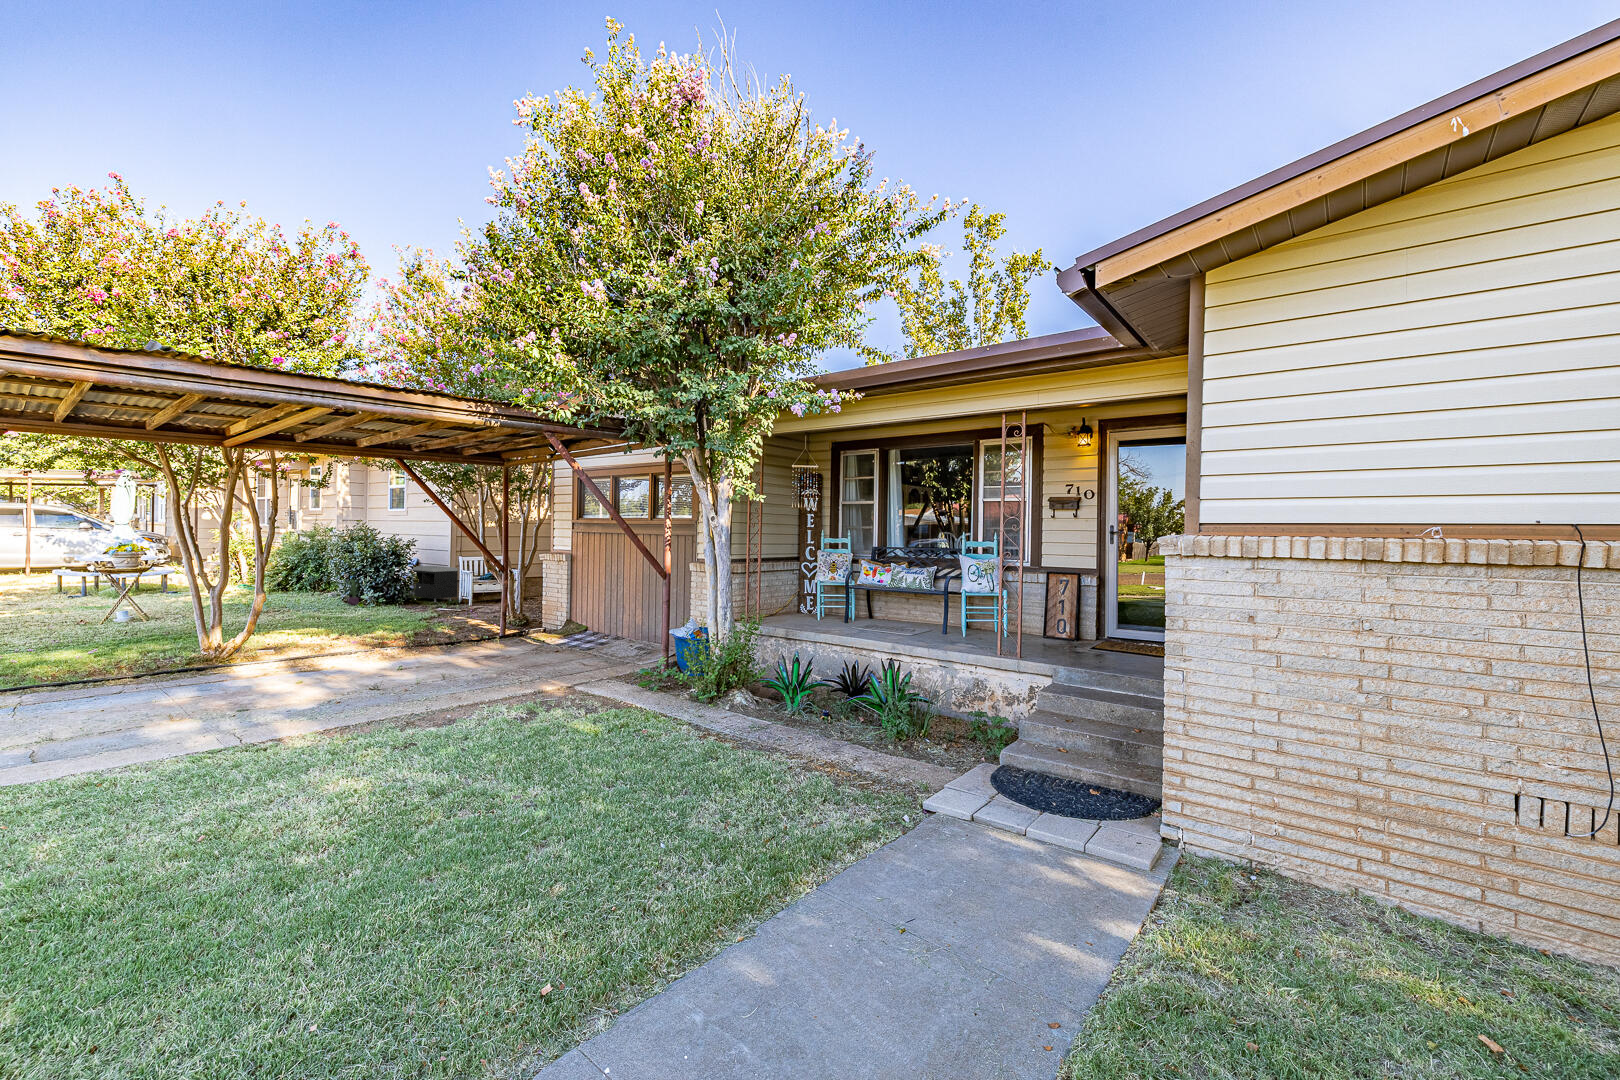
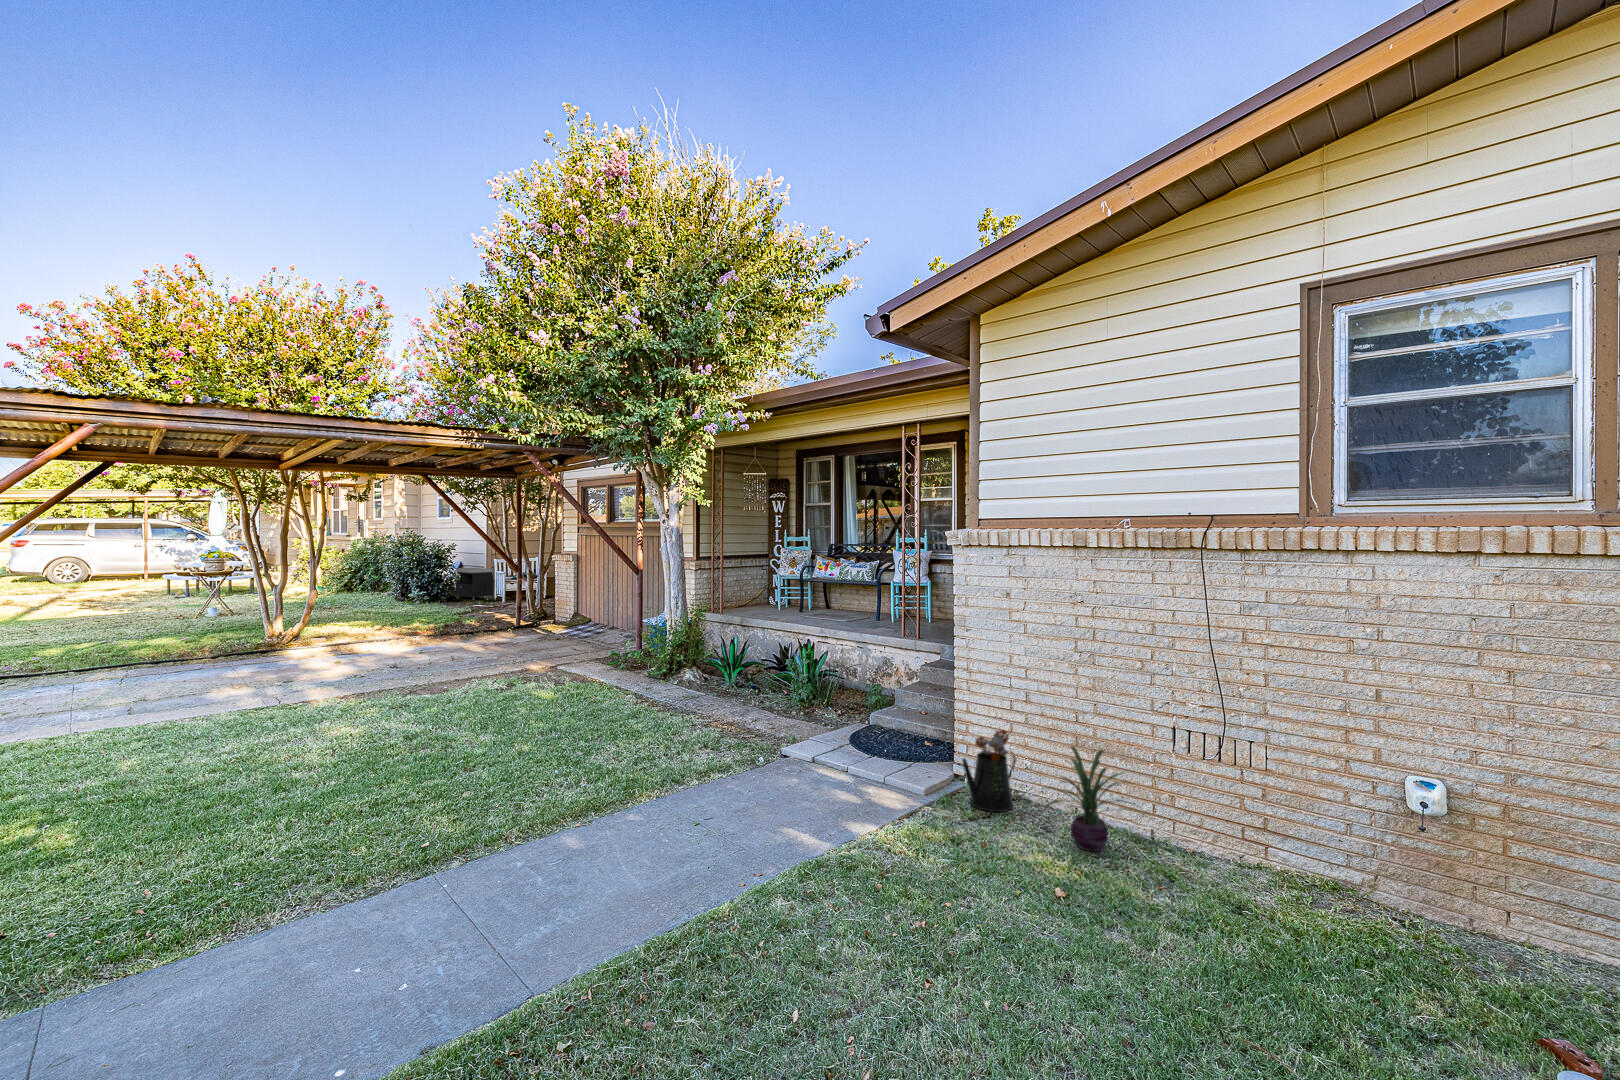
decorative plant: present [347,580,359,605] -> present [1046,746,1133,851]
watering can: none [1215,783,1278,893] -> present [962,730,1016,812]

